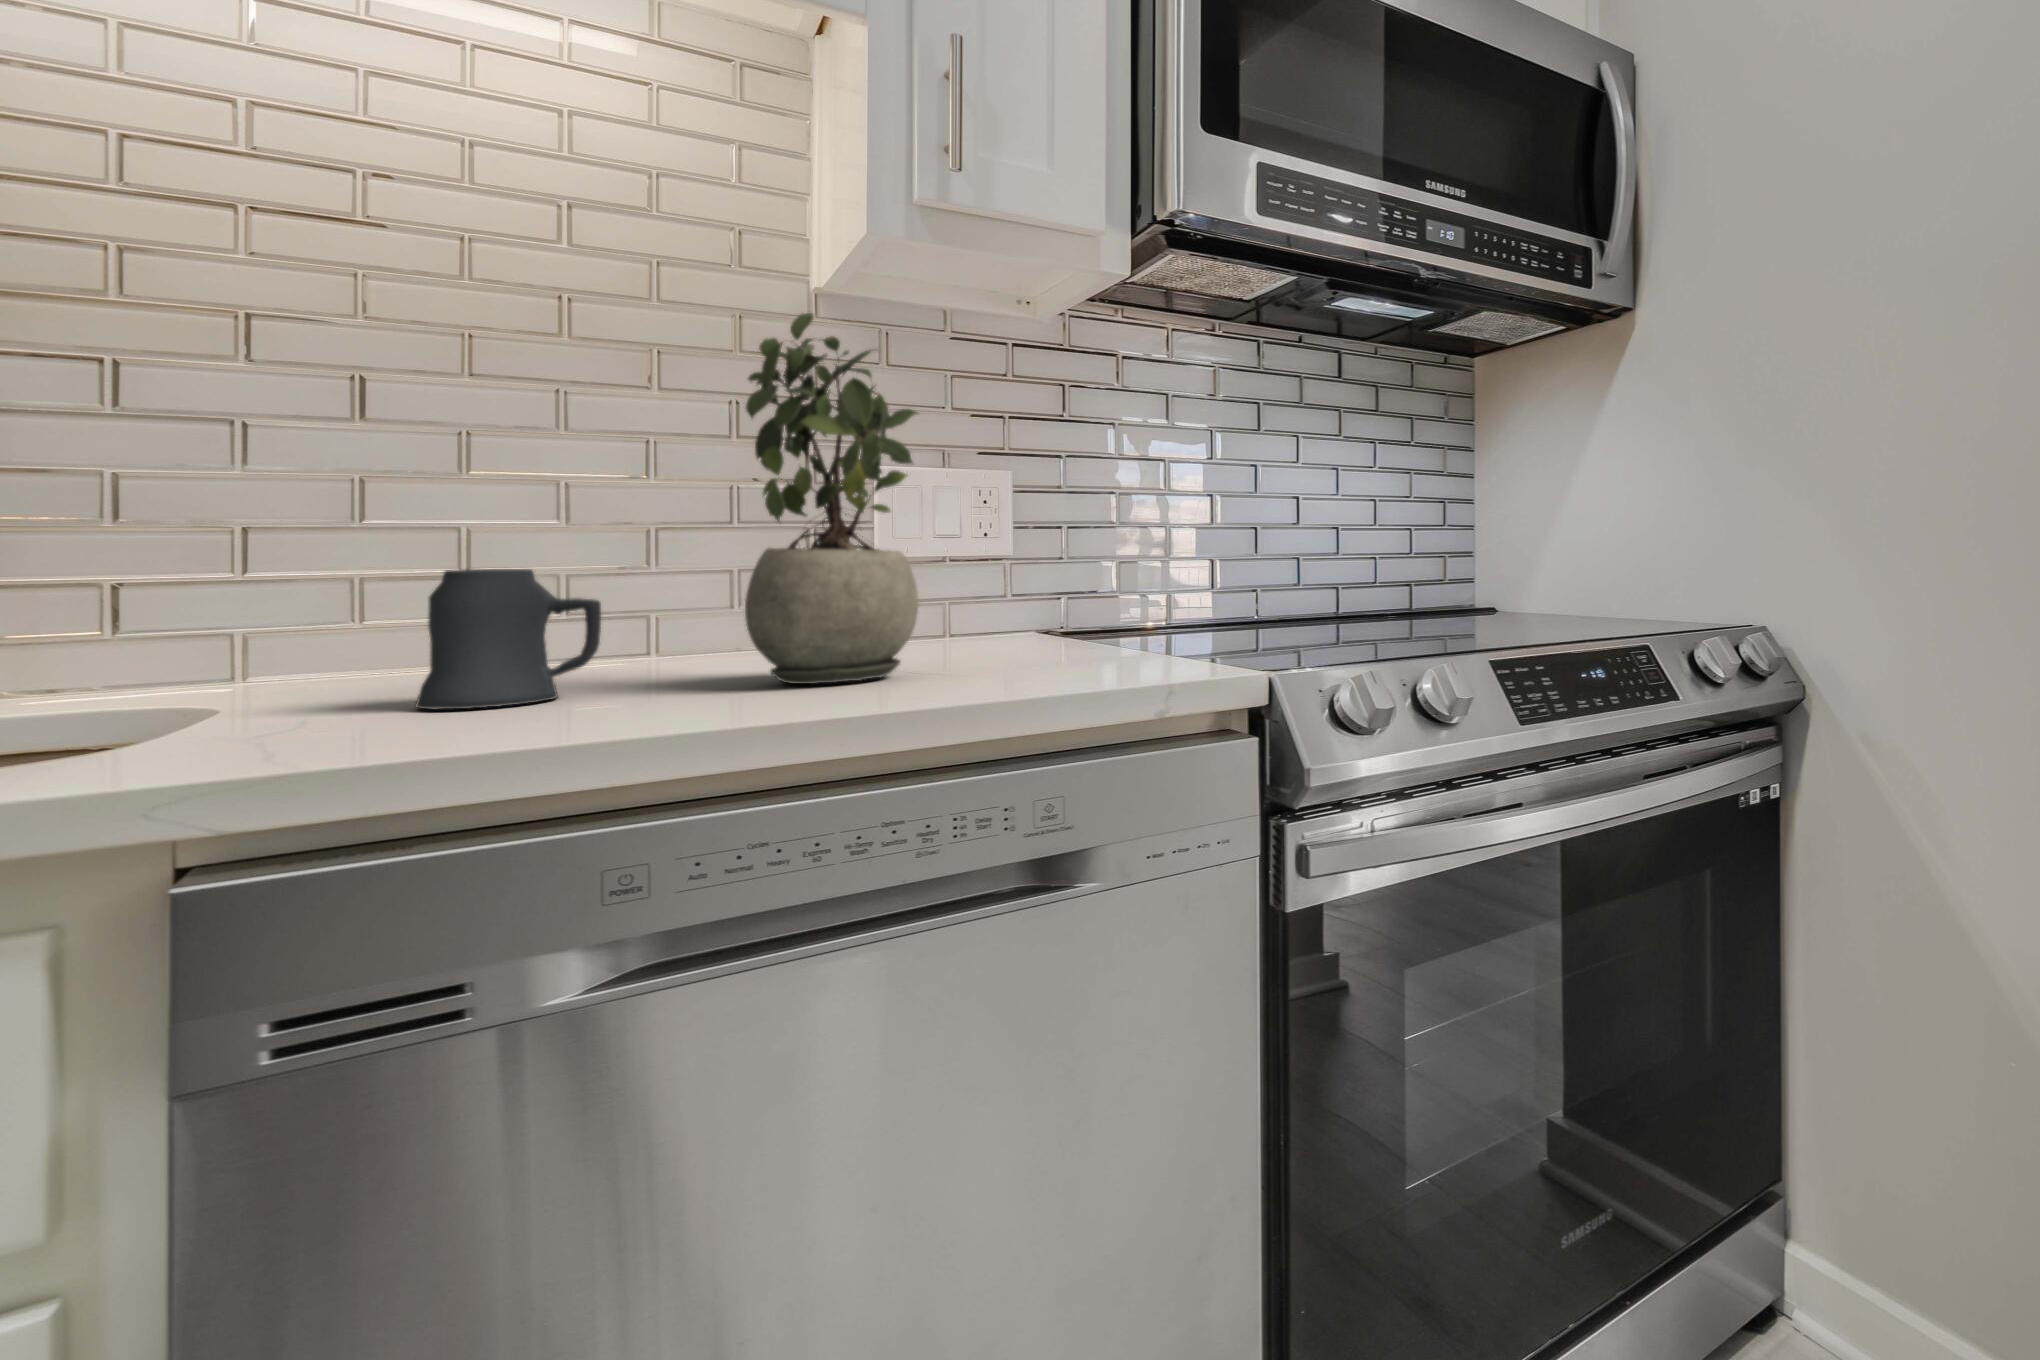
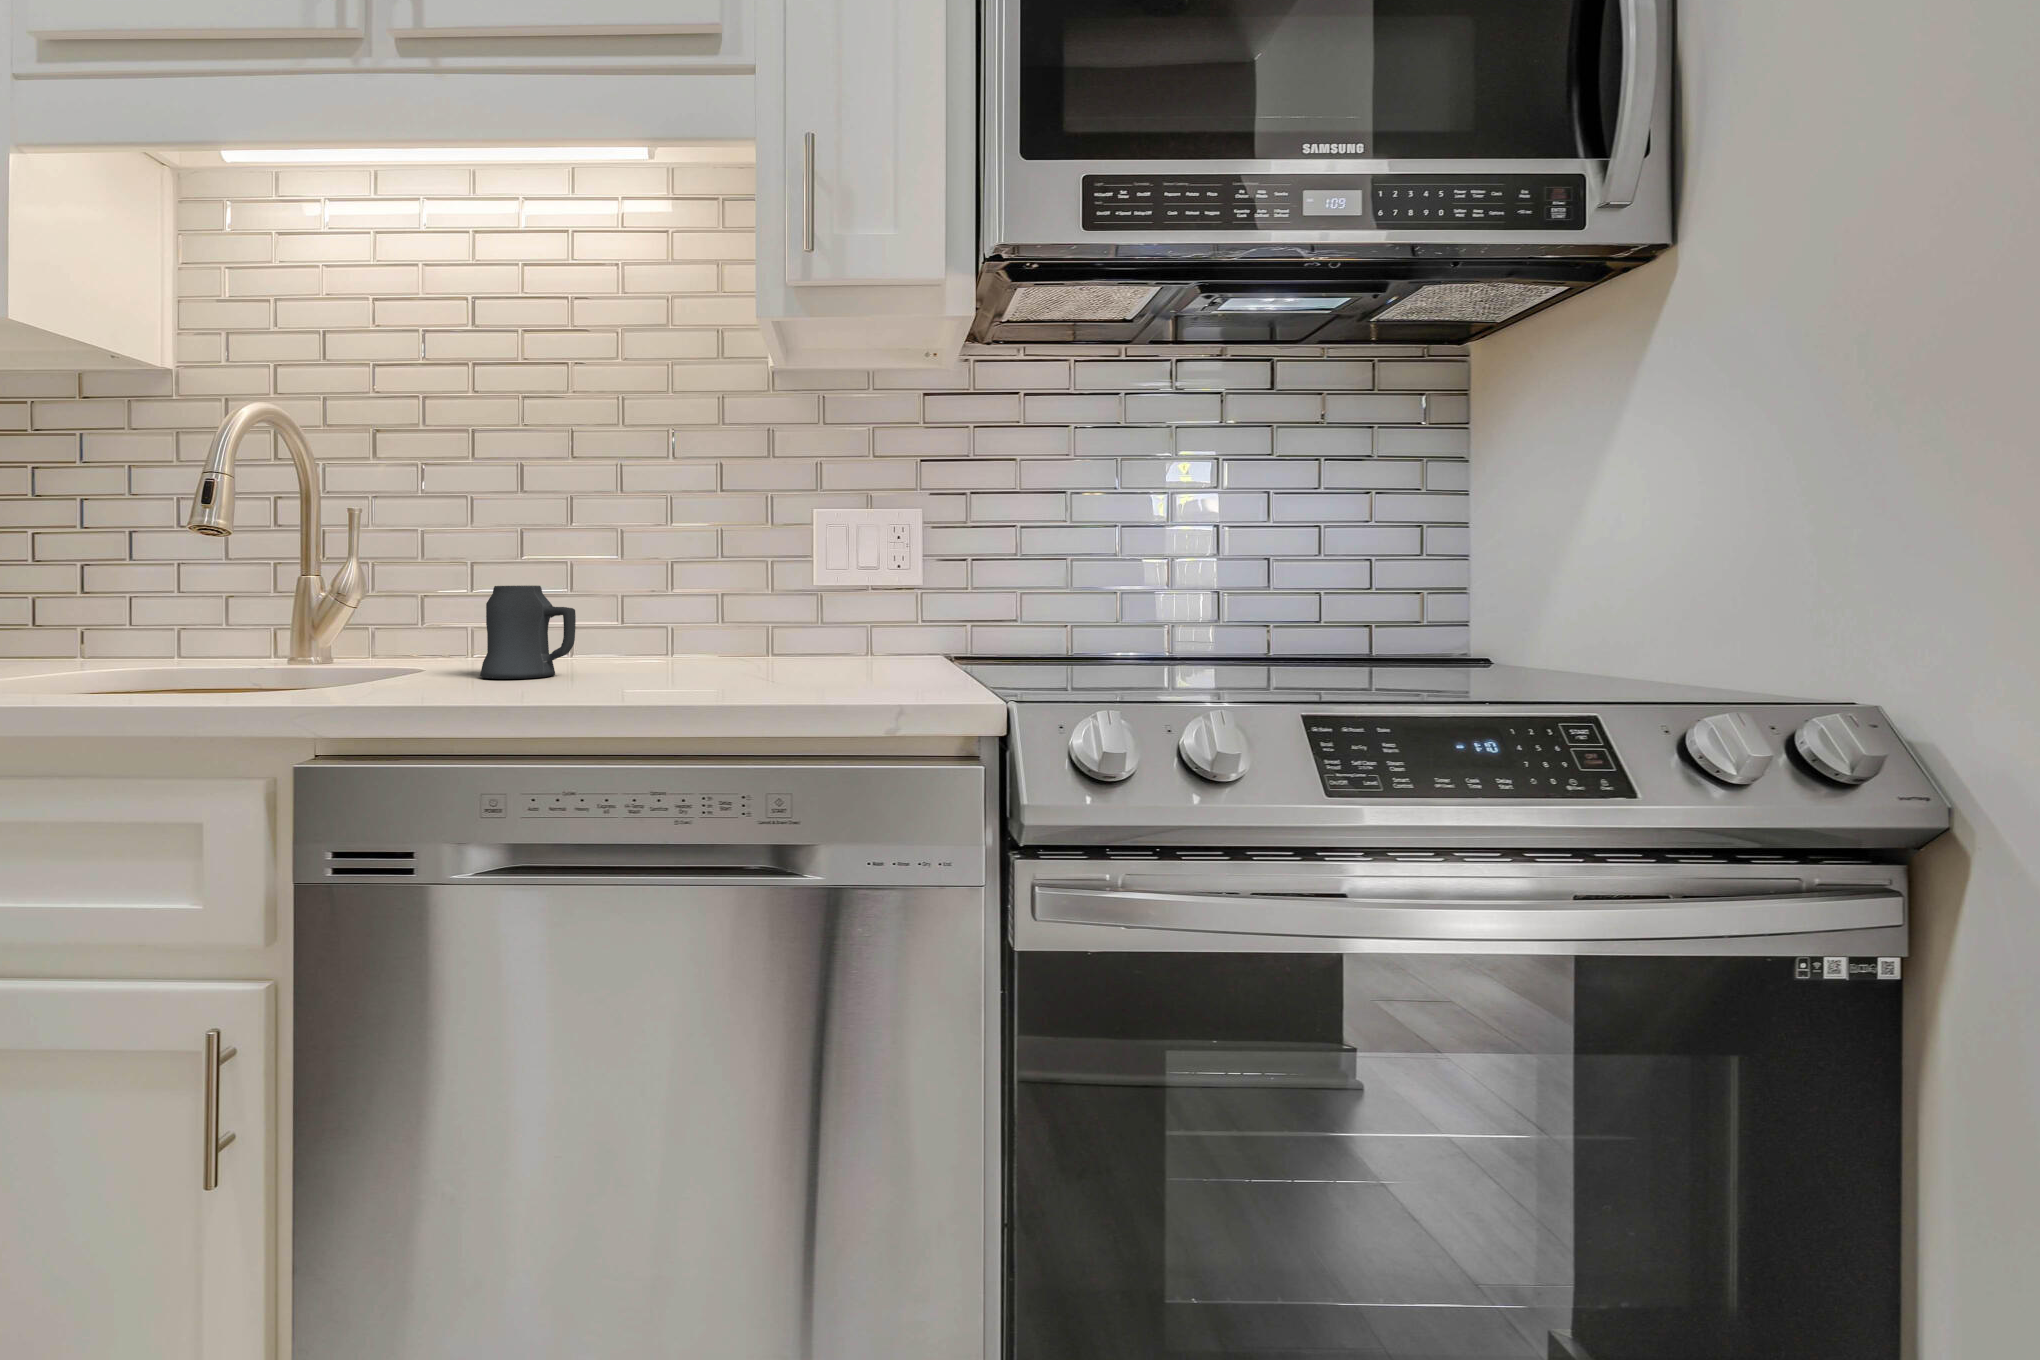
potted plant: present [745,313,918,684] -> none [648,386,770,679]

